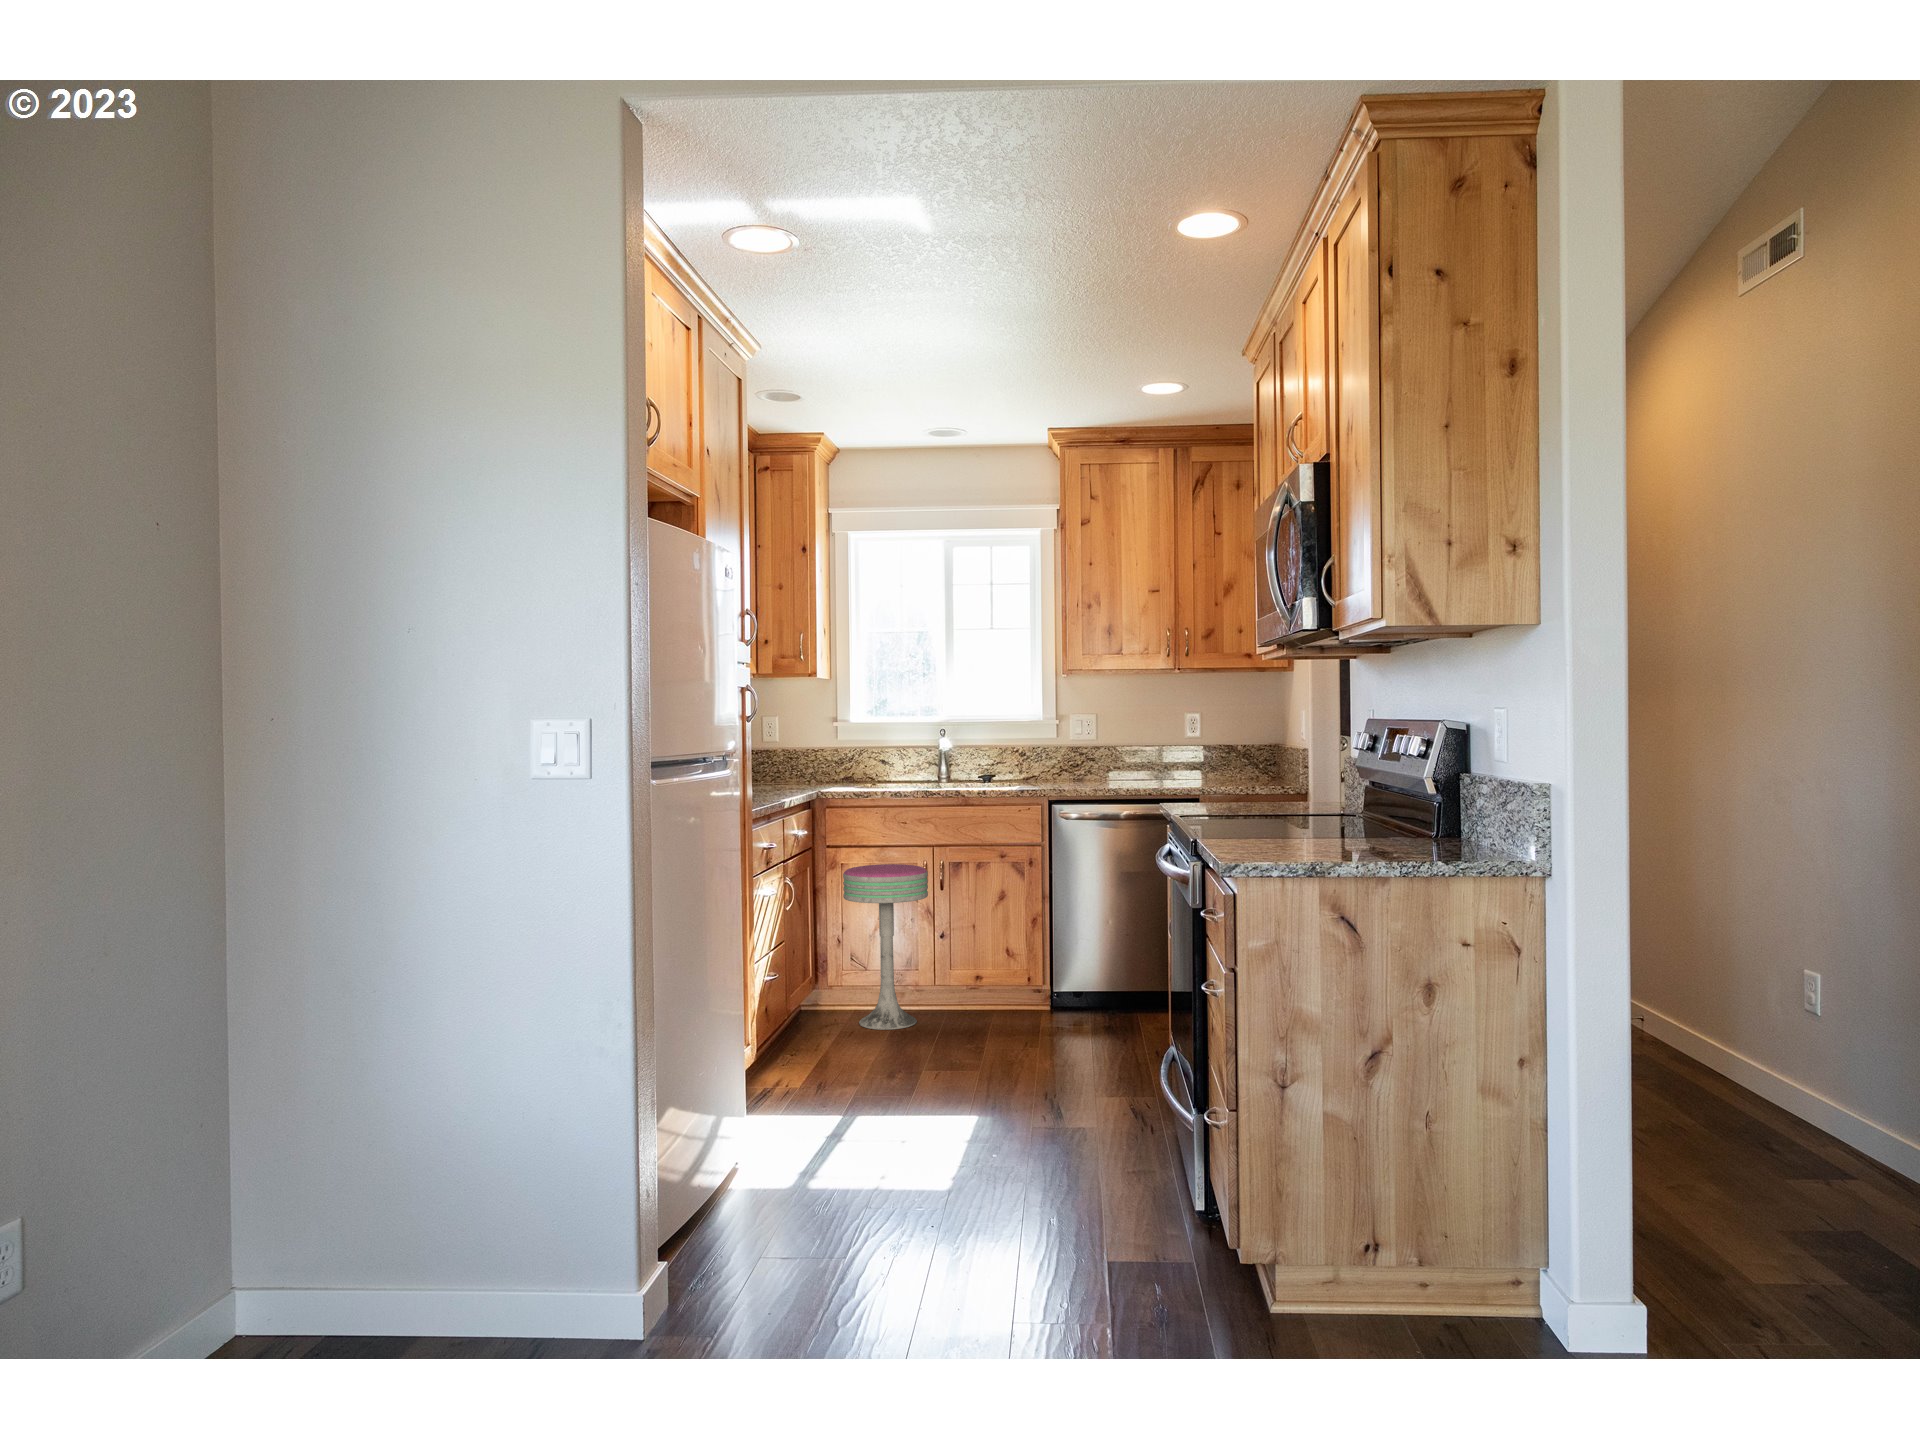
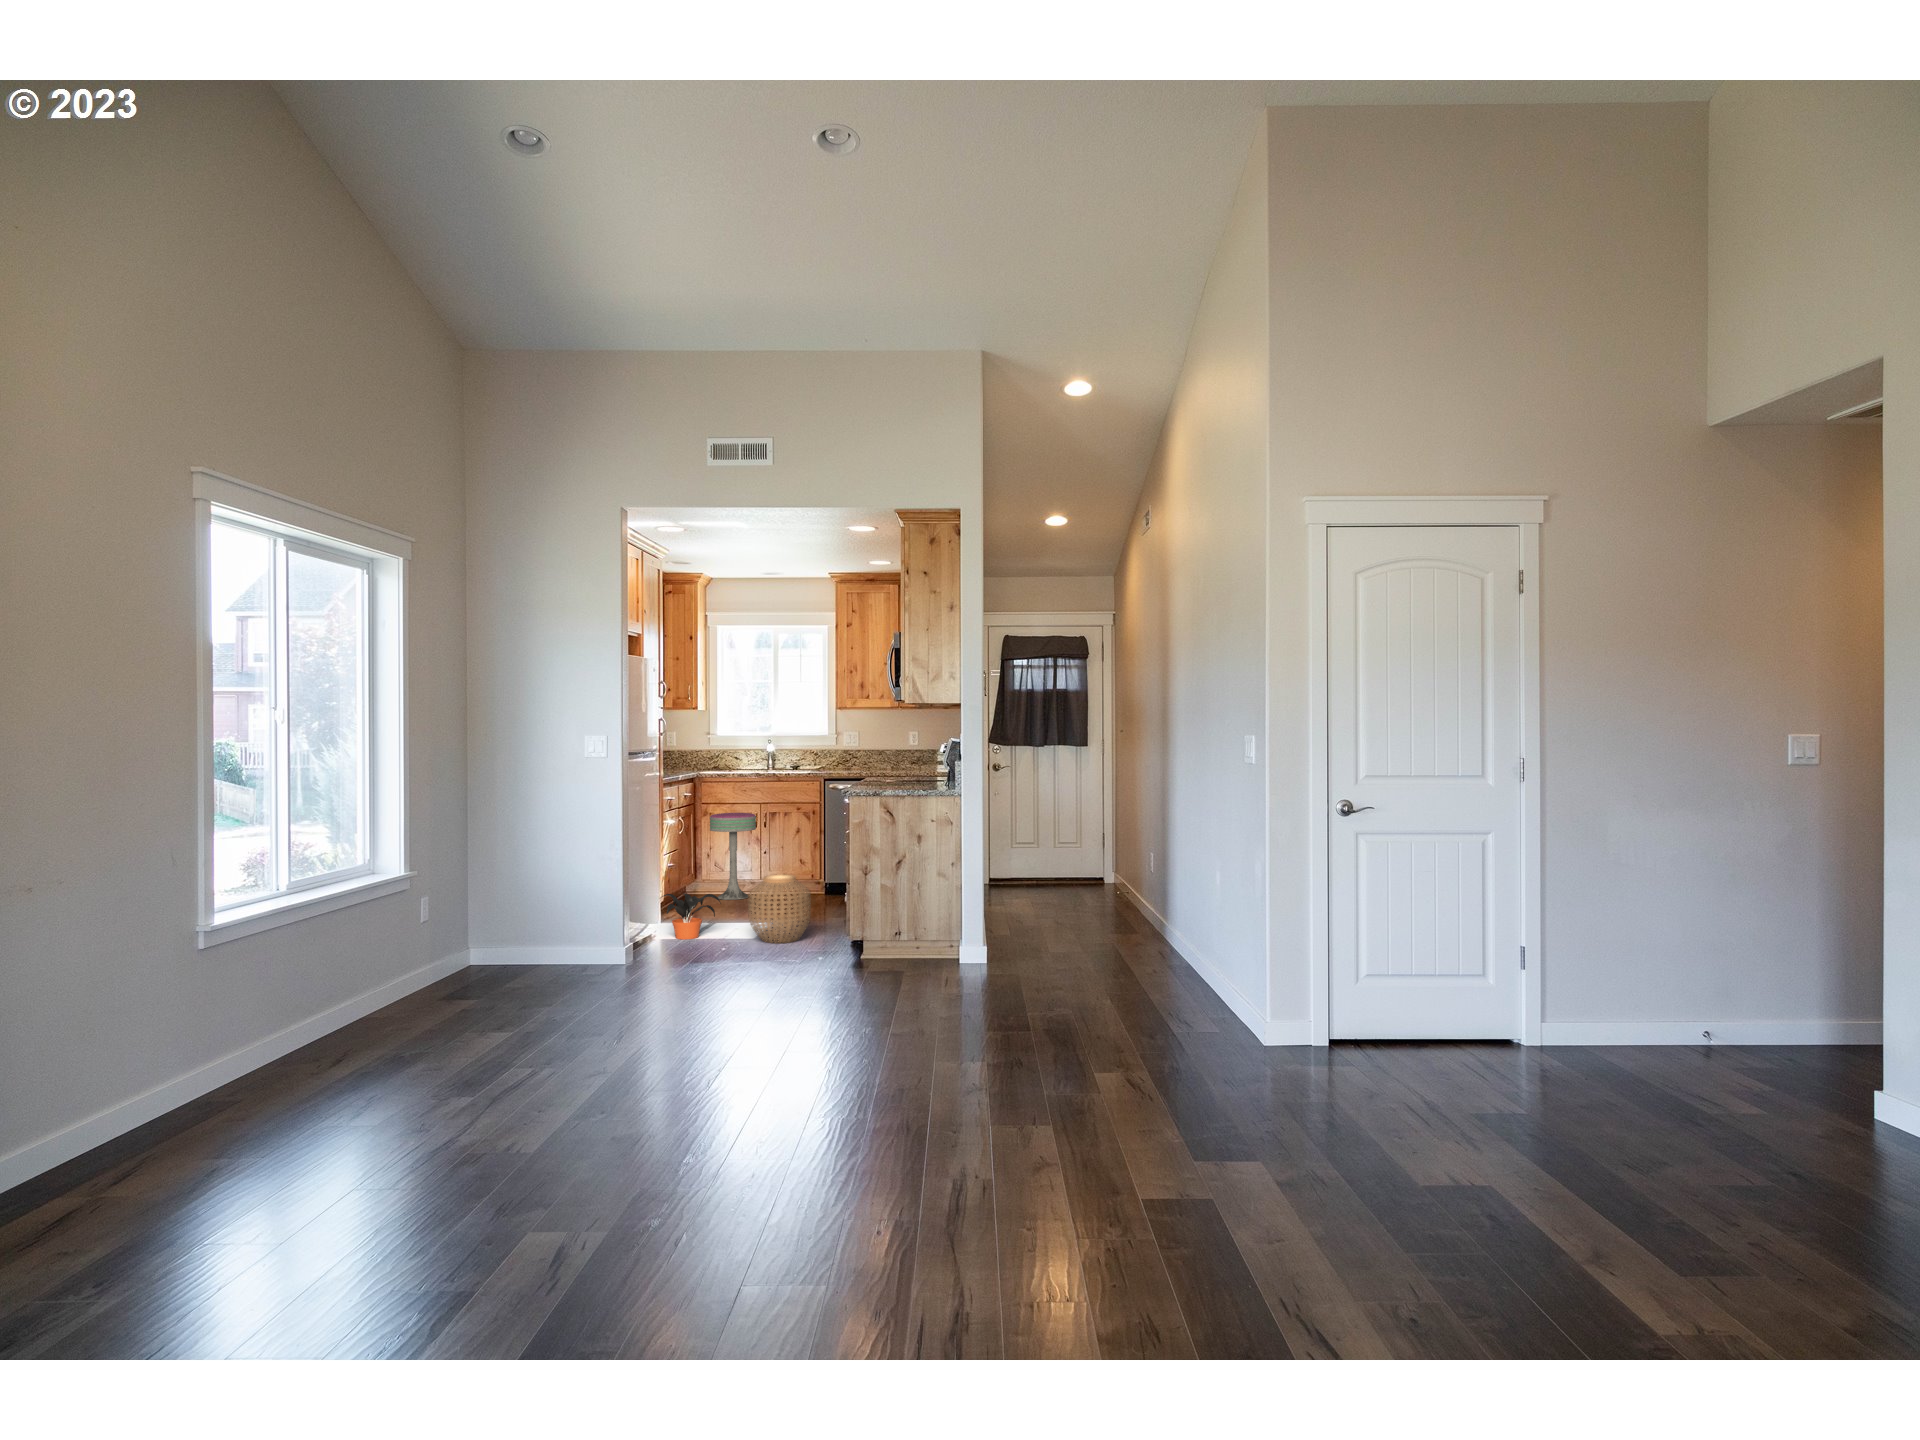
woven basket: none [952,1035,1094,1205] -> present [748,874,811,943]
potted plant: none [750,1067,887,1176] -> present [661,893,721,939]

